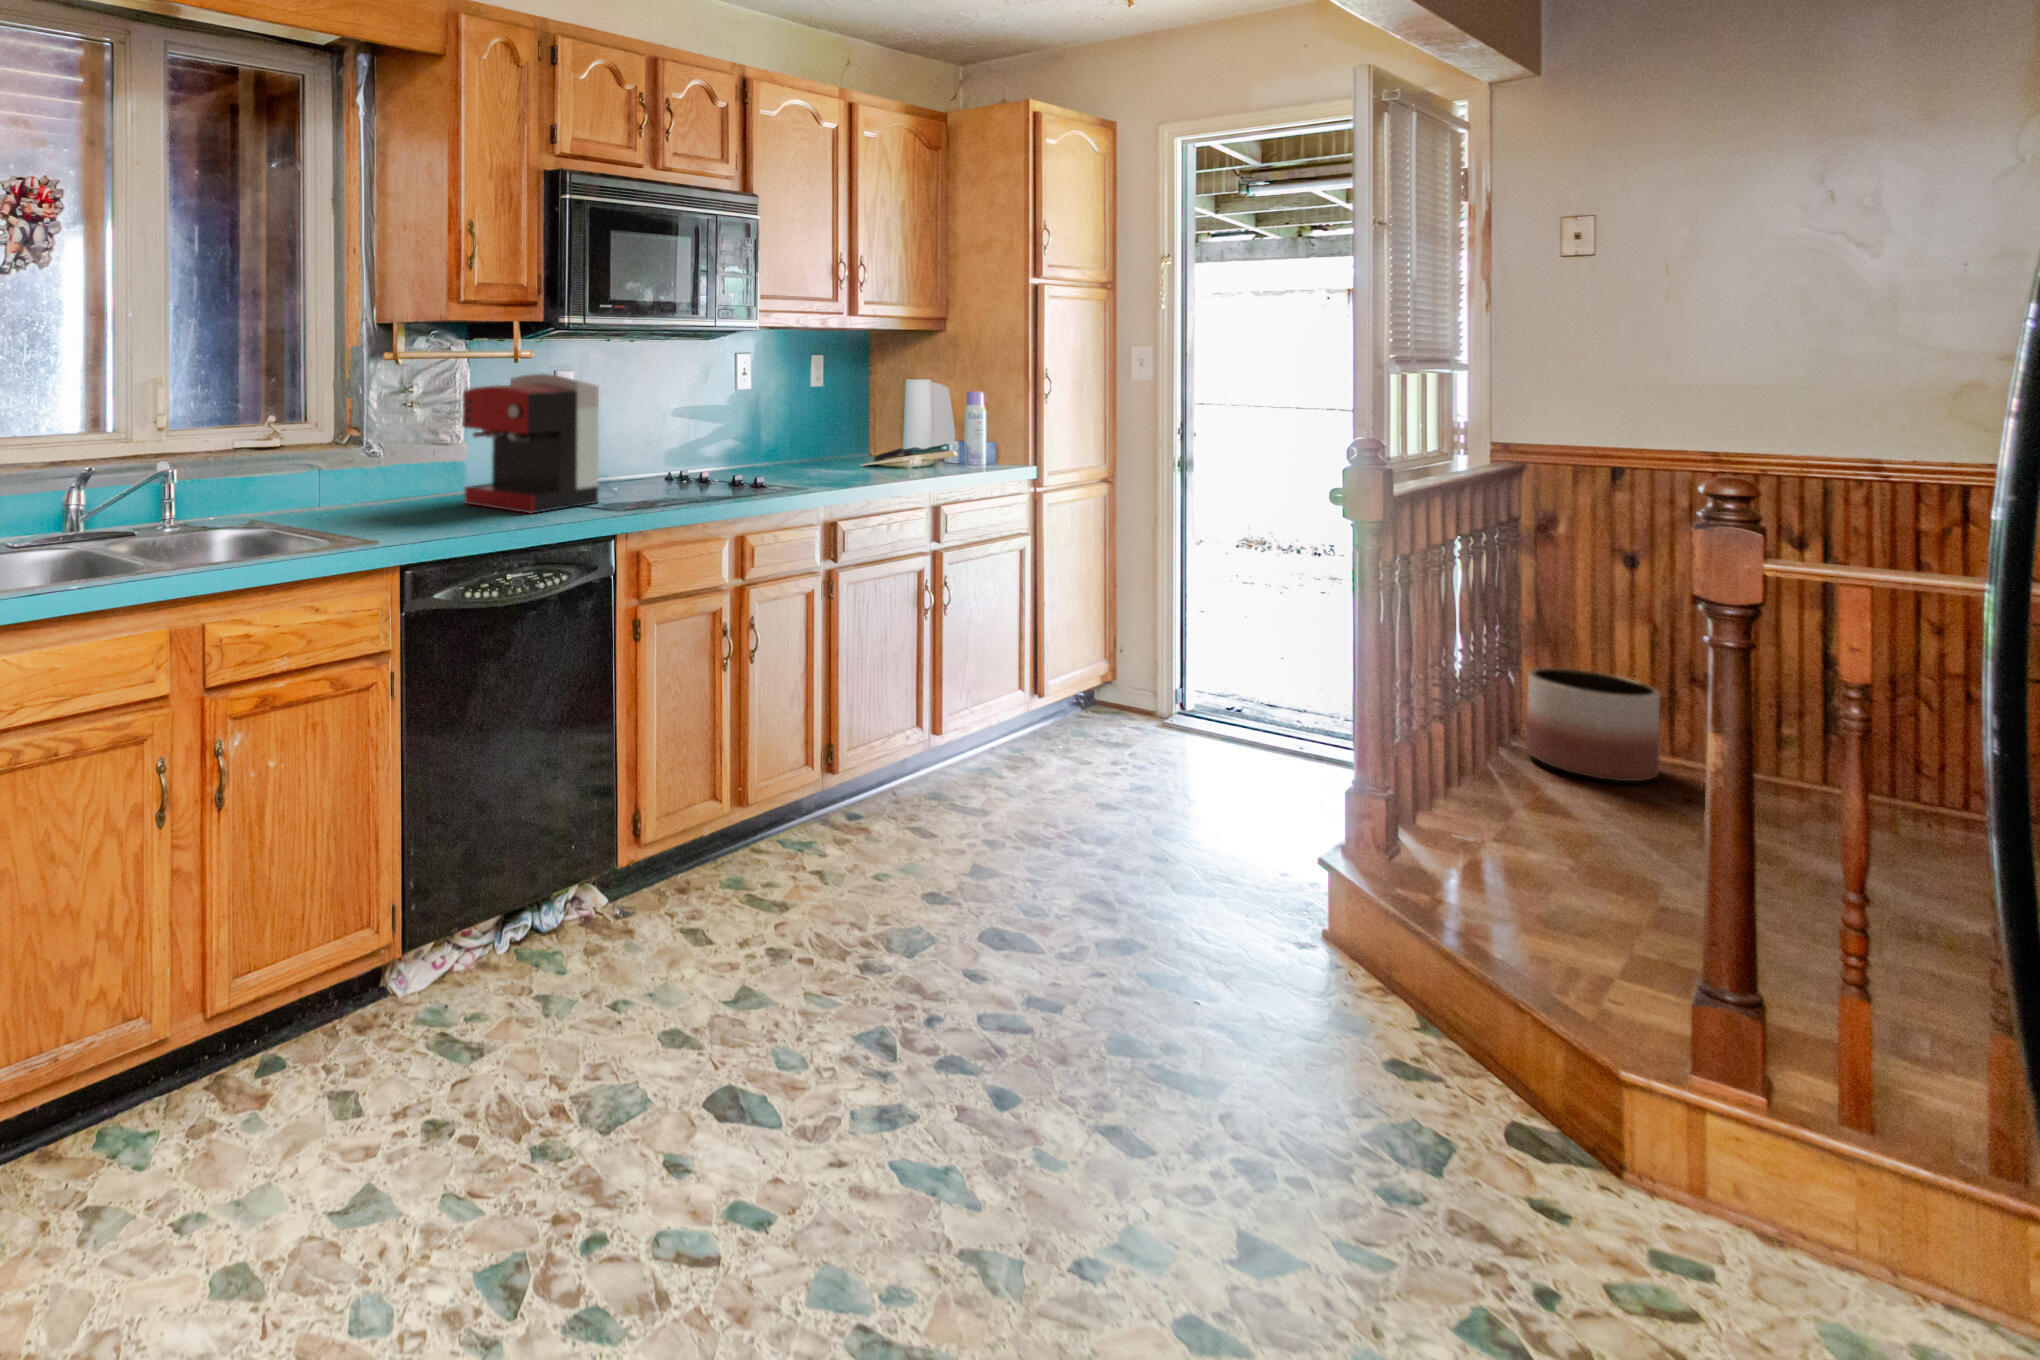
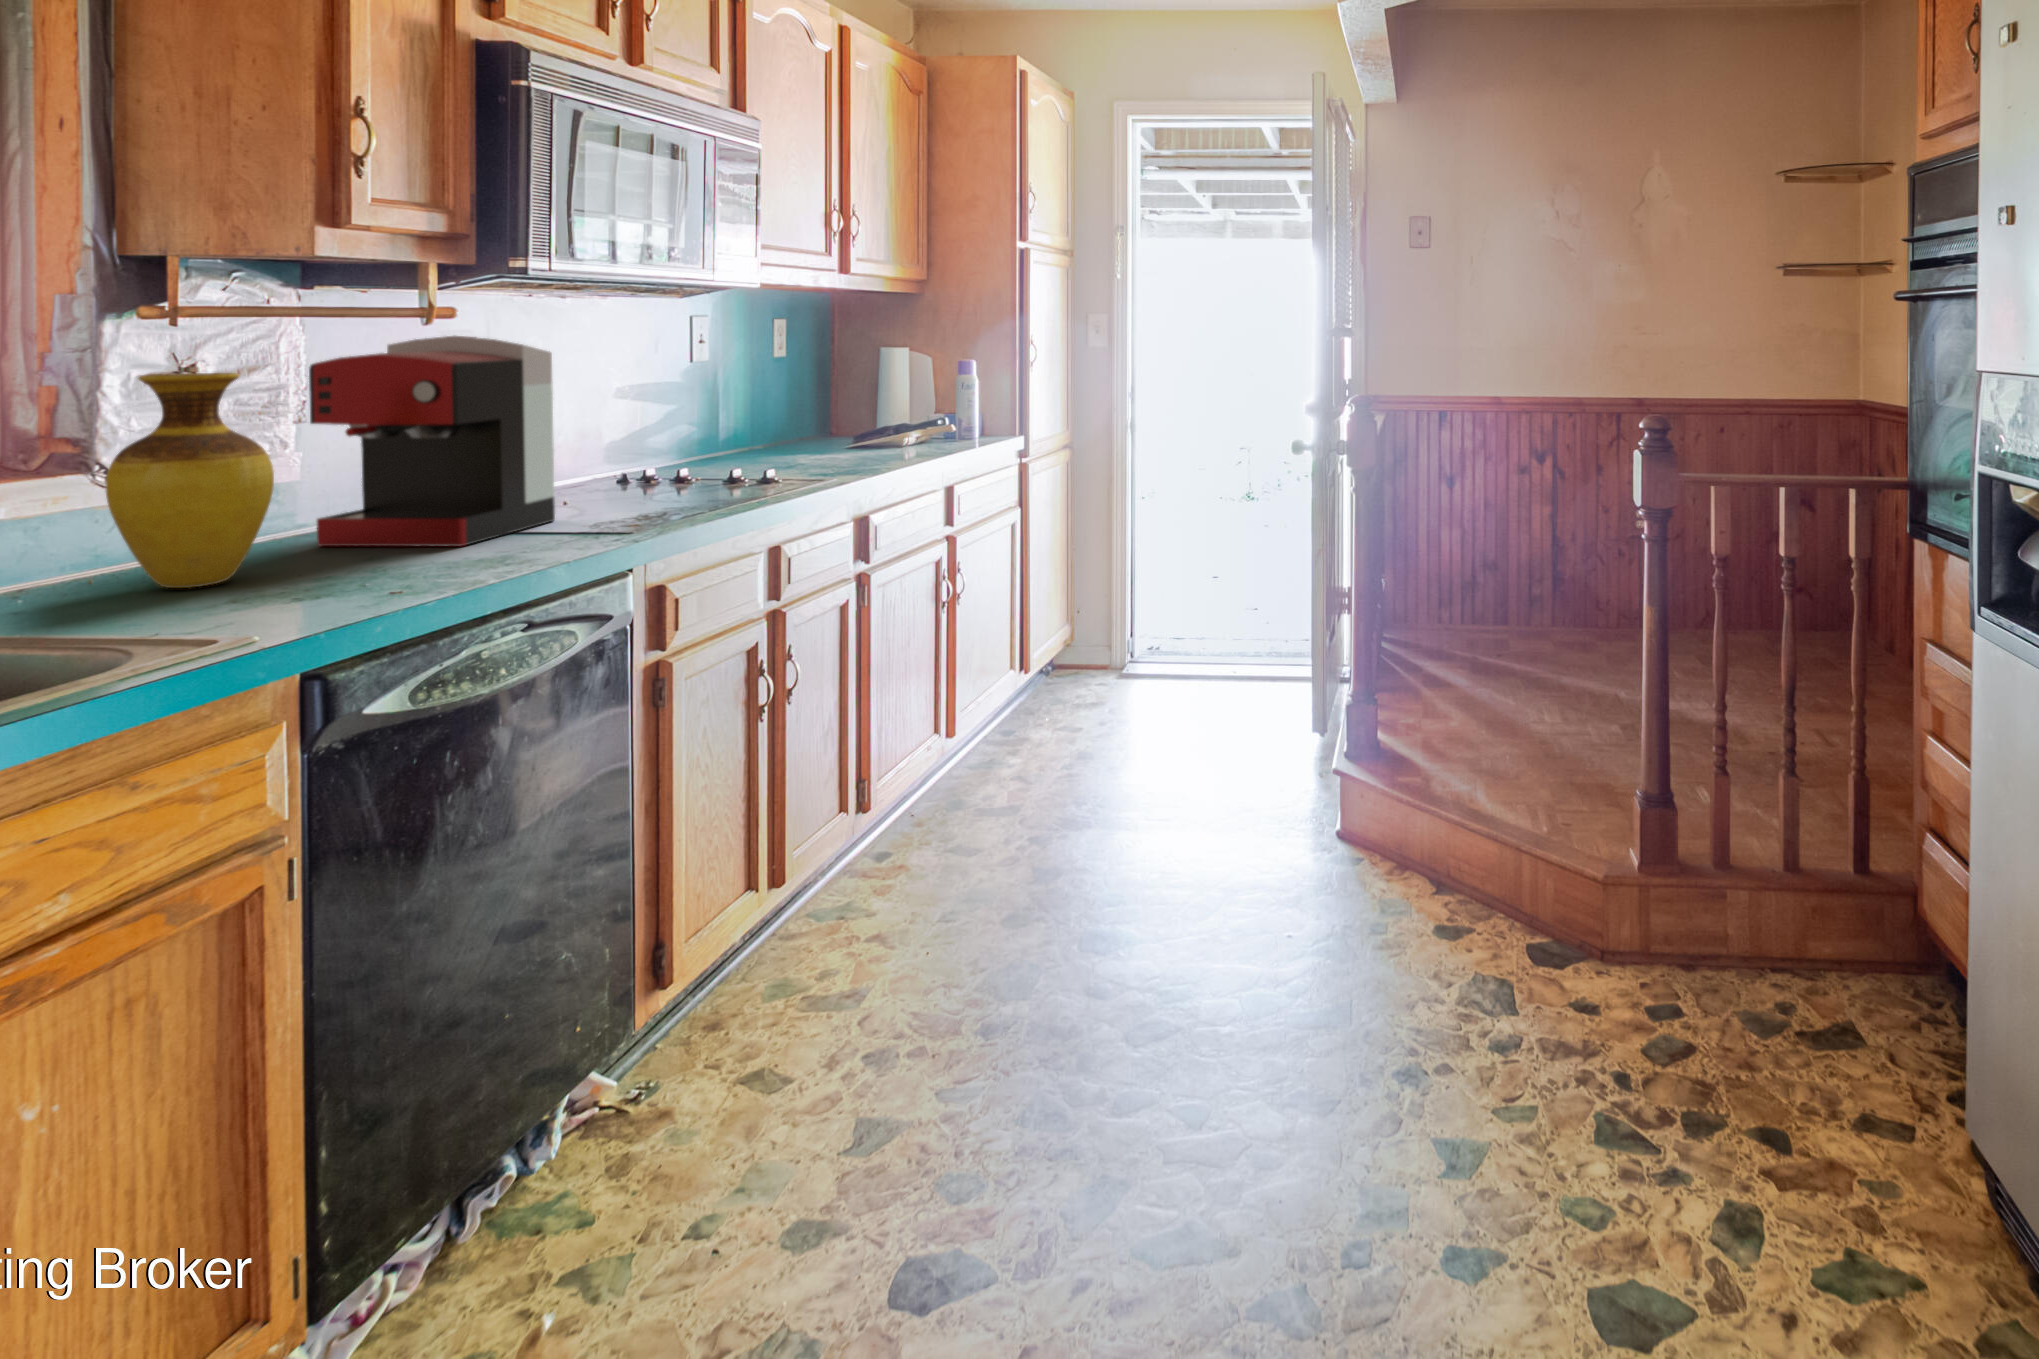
vase: none [356,396,430,521] -> present [105,373,274,588]
planter: present [1526,668,1660,781] -> none [1429,566,1510,651]

